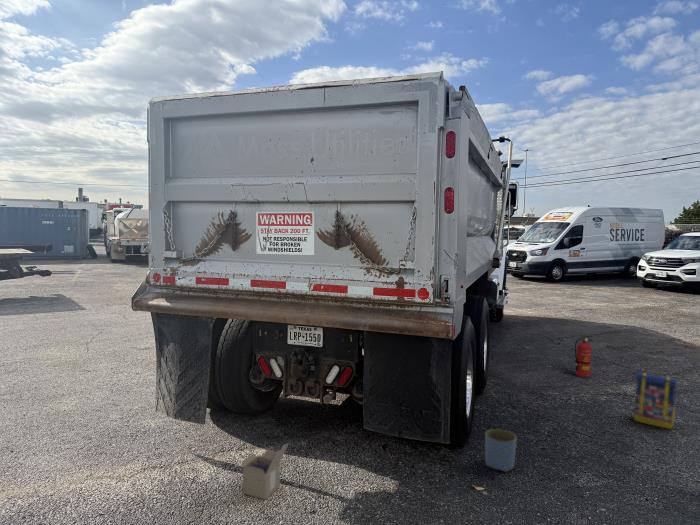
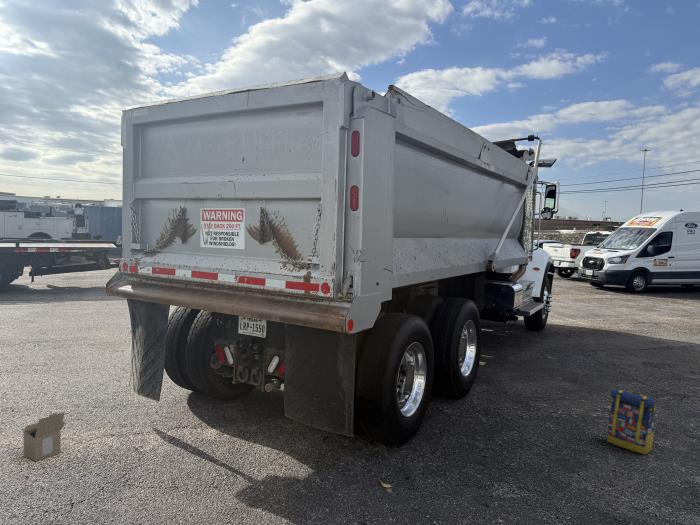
fire extinguisher: present [575,336,593,377] -> none [576,348,599,393]
planter: present [485,429,517,472] -> none [403,432,435,476]
cardboard box: present [242,443,289,500] -> present [22,412,66,462]

